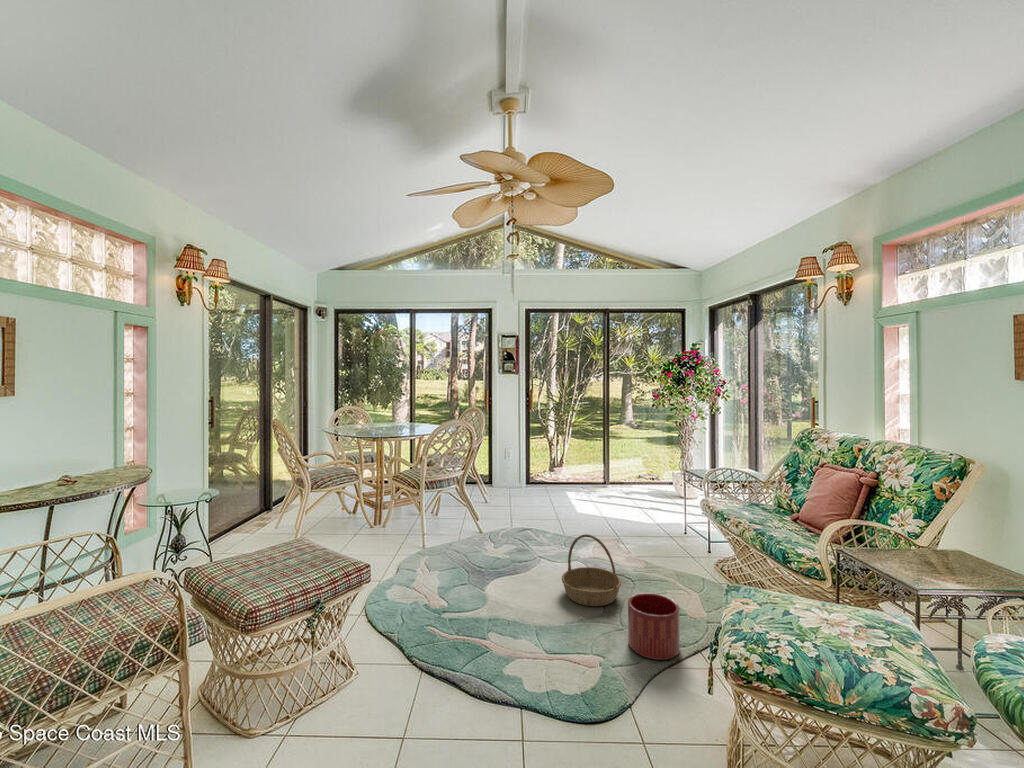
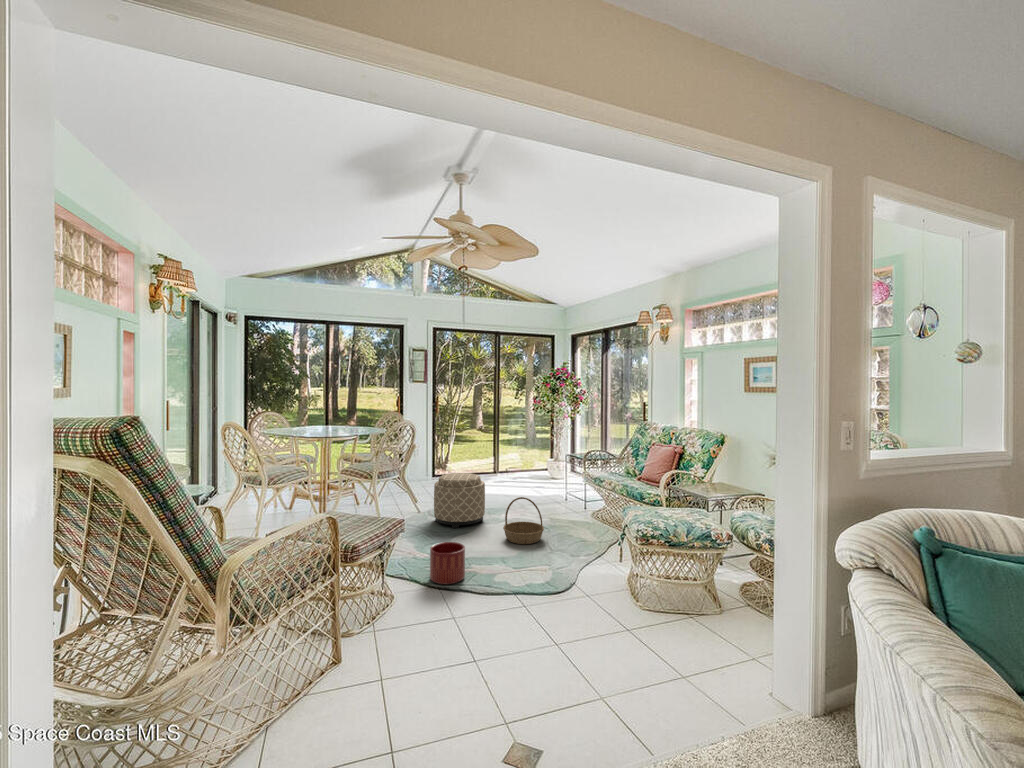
ottoman: none [490,489,556,564] -> present [434,473,485,528]
planter: present [628,593,680,660] -> present [430,542,465,584]

